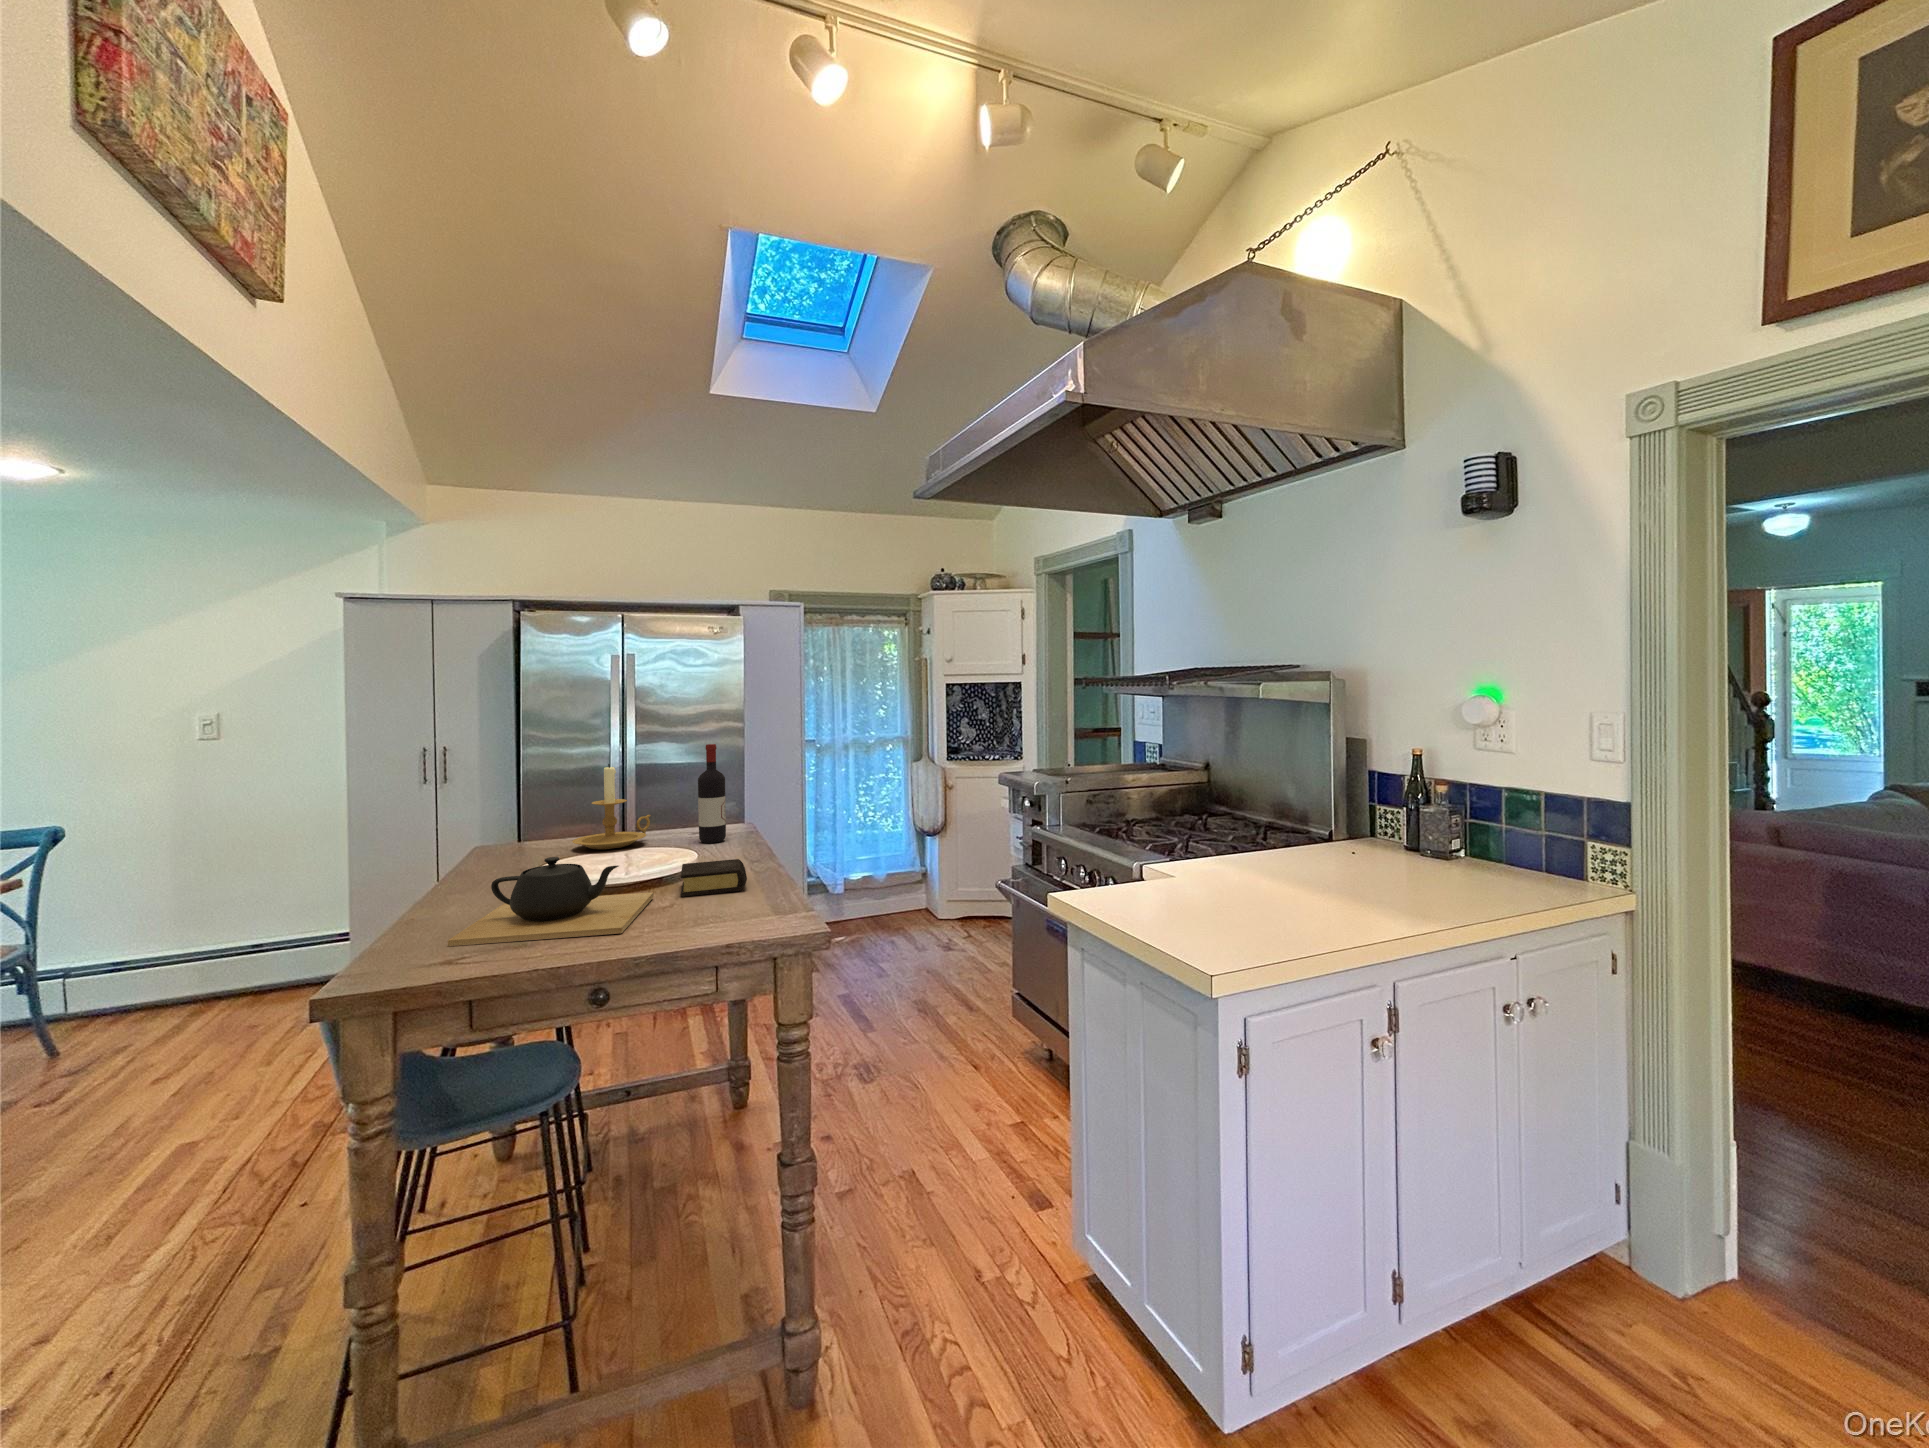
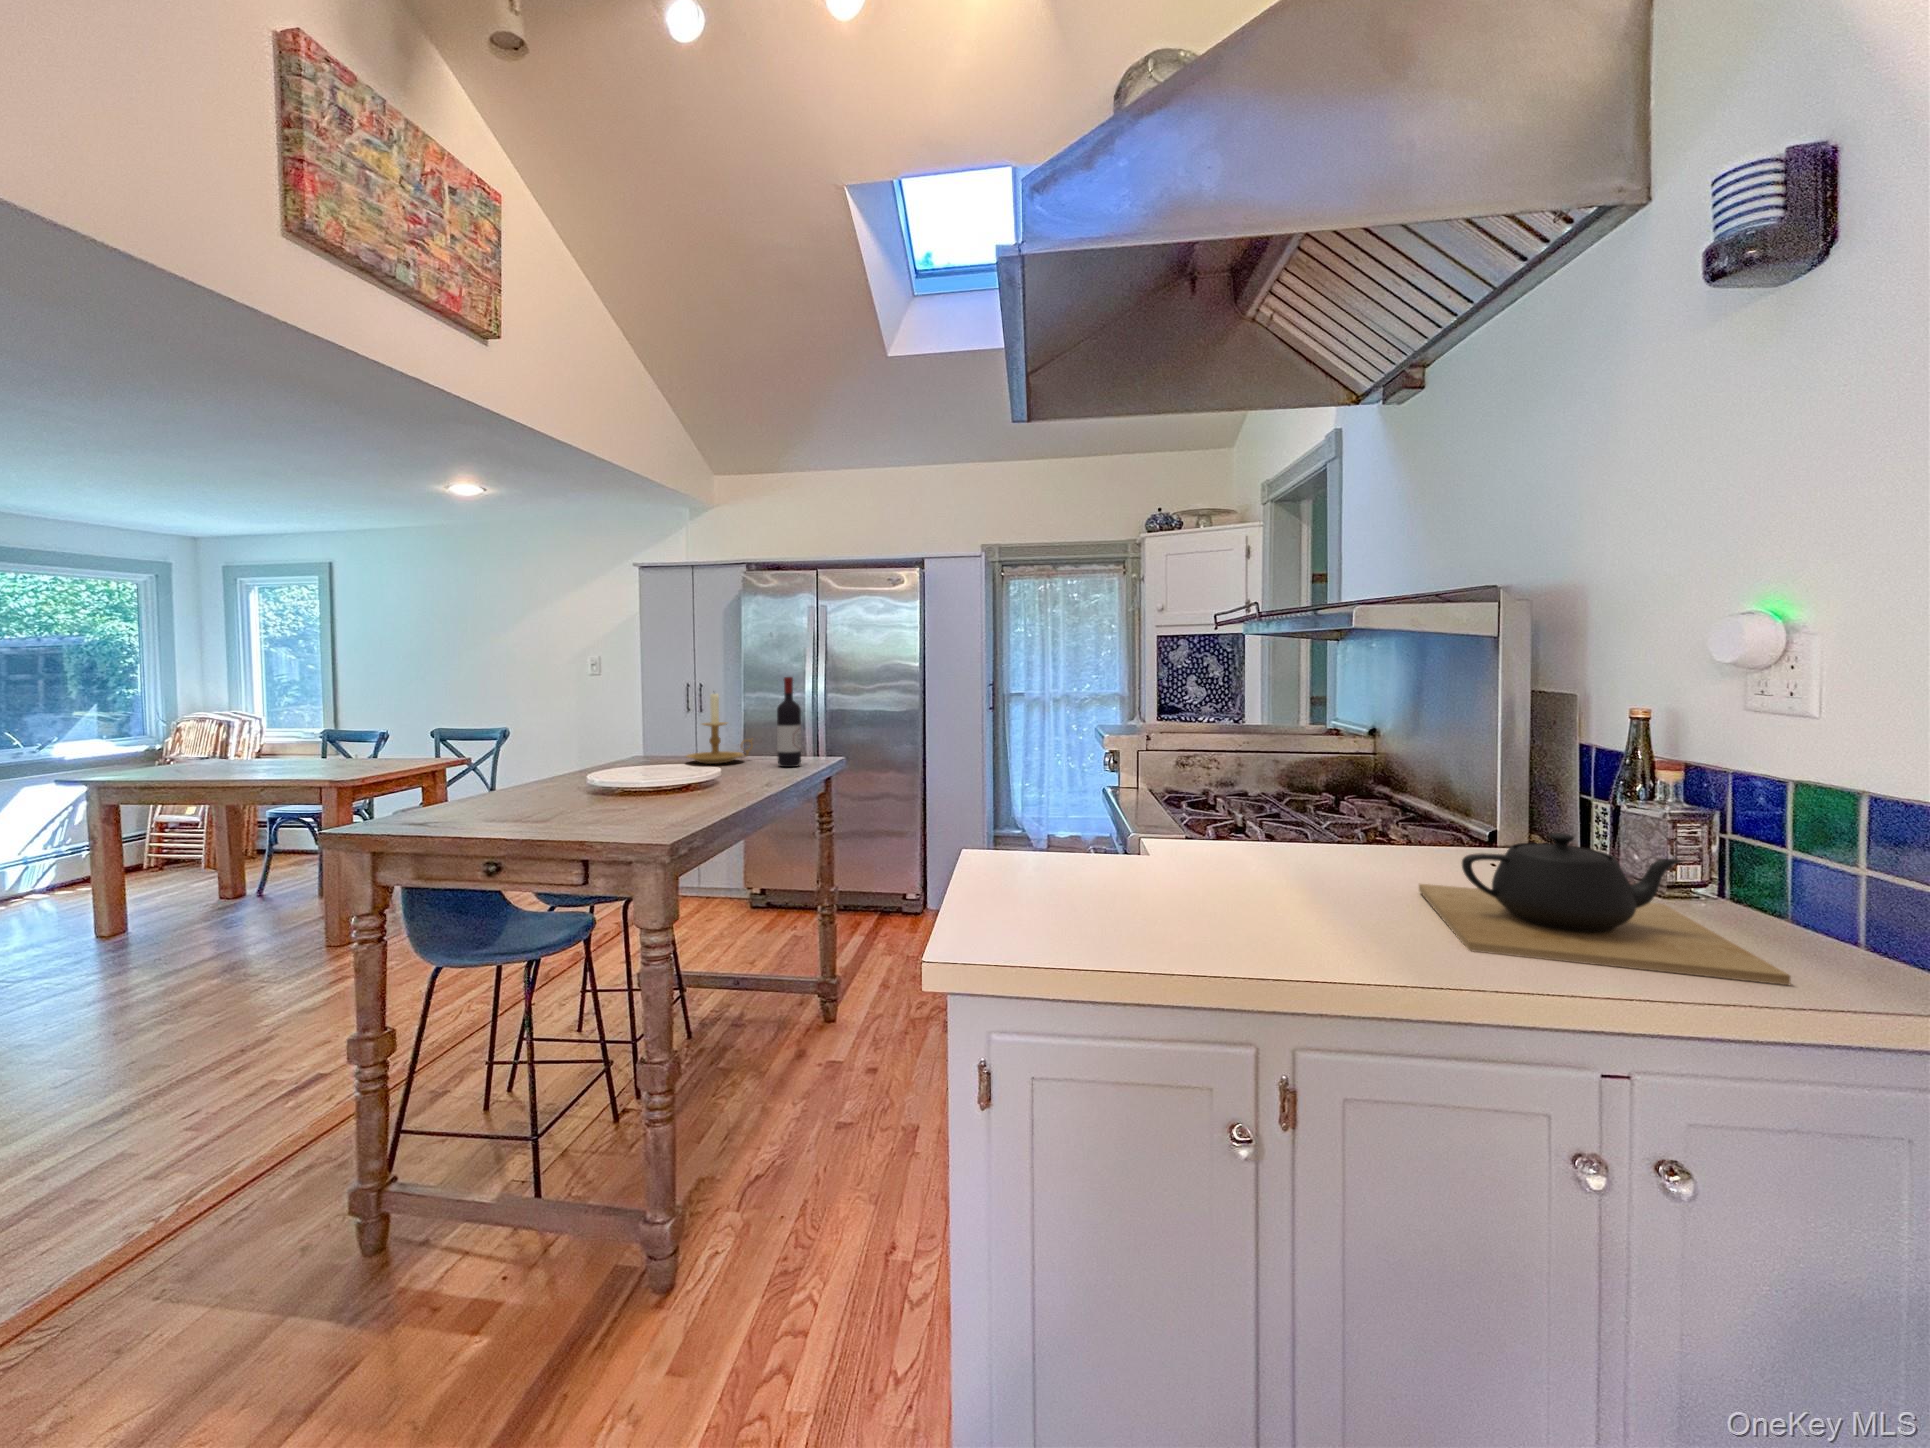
teapot: present [448,857,654,946] -> present [1419,833,1791,985]
book: present [681,859,747,897] -> none [660,775,734,803]

